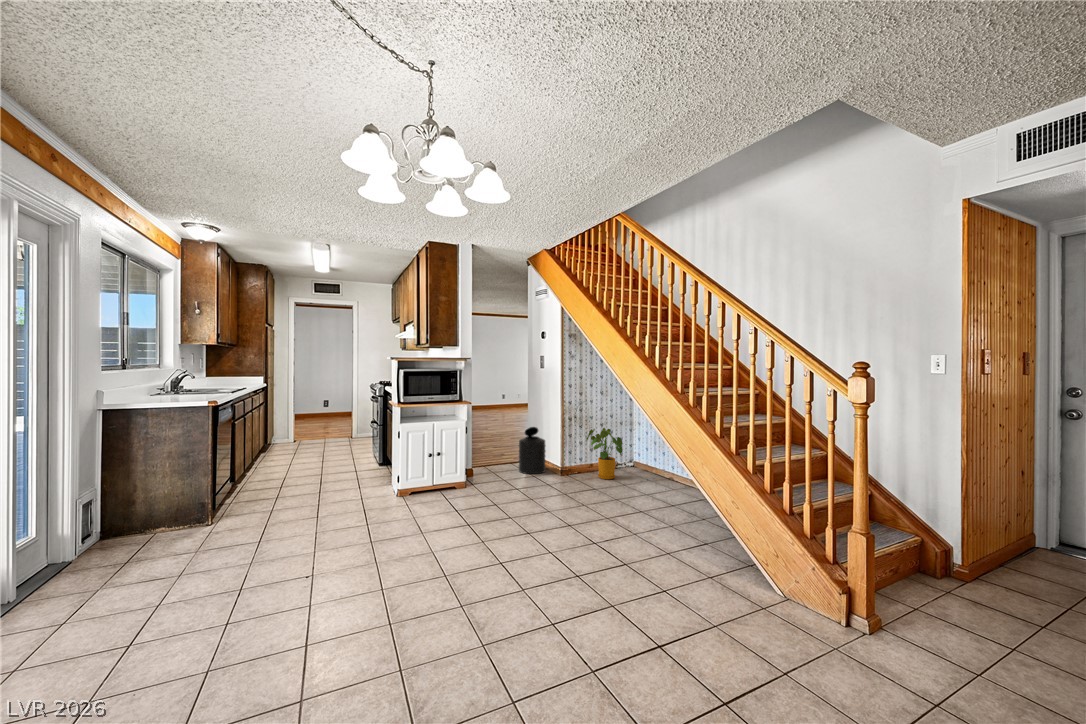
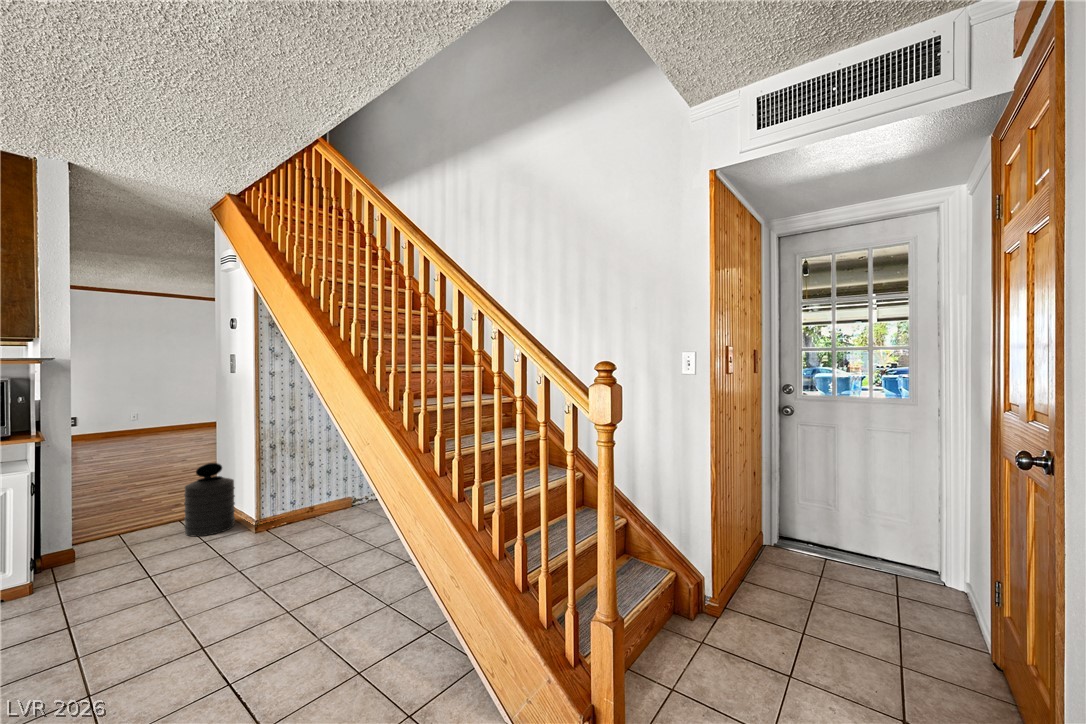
house plant: present [586,428,623,479] -> none [298,454,353,527]

